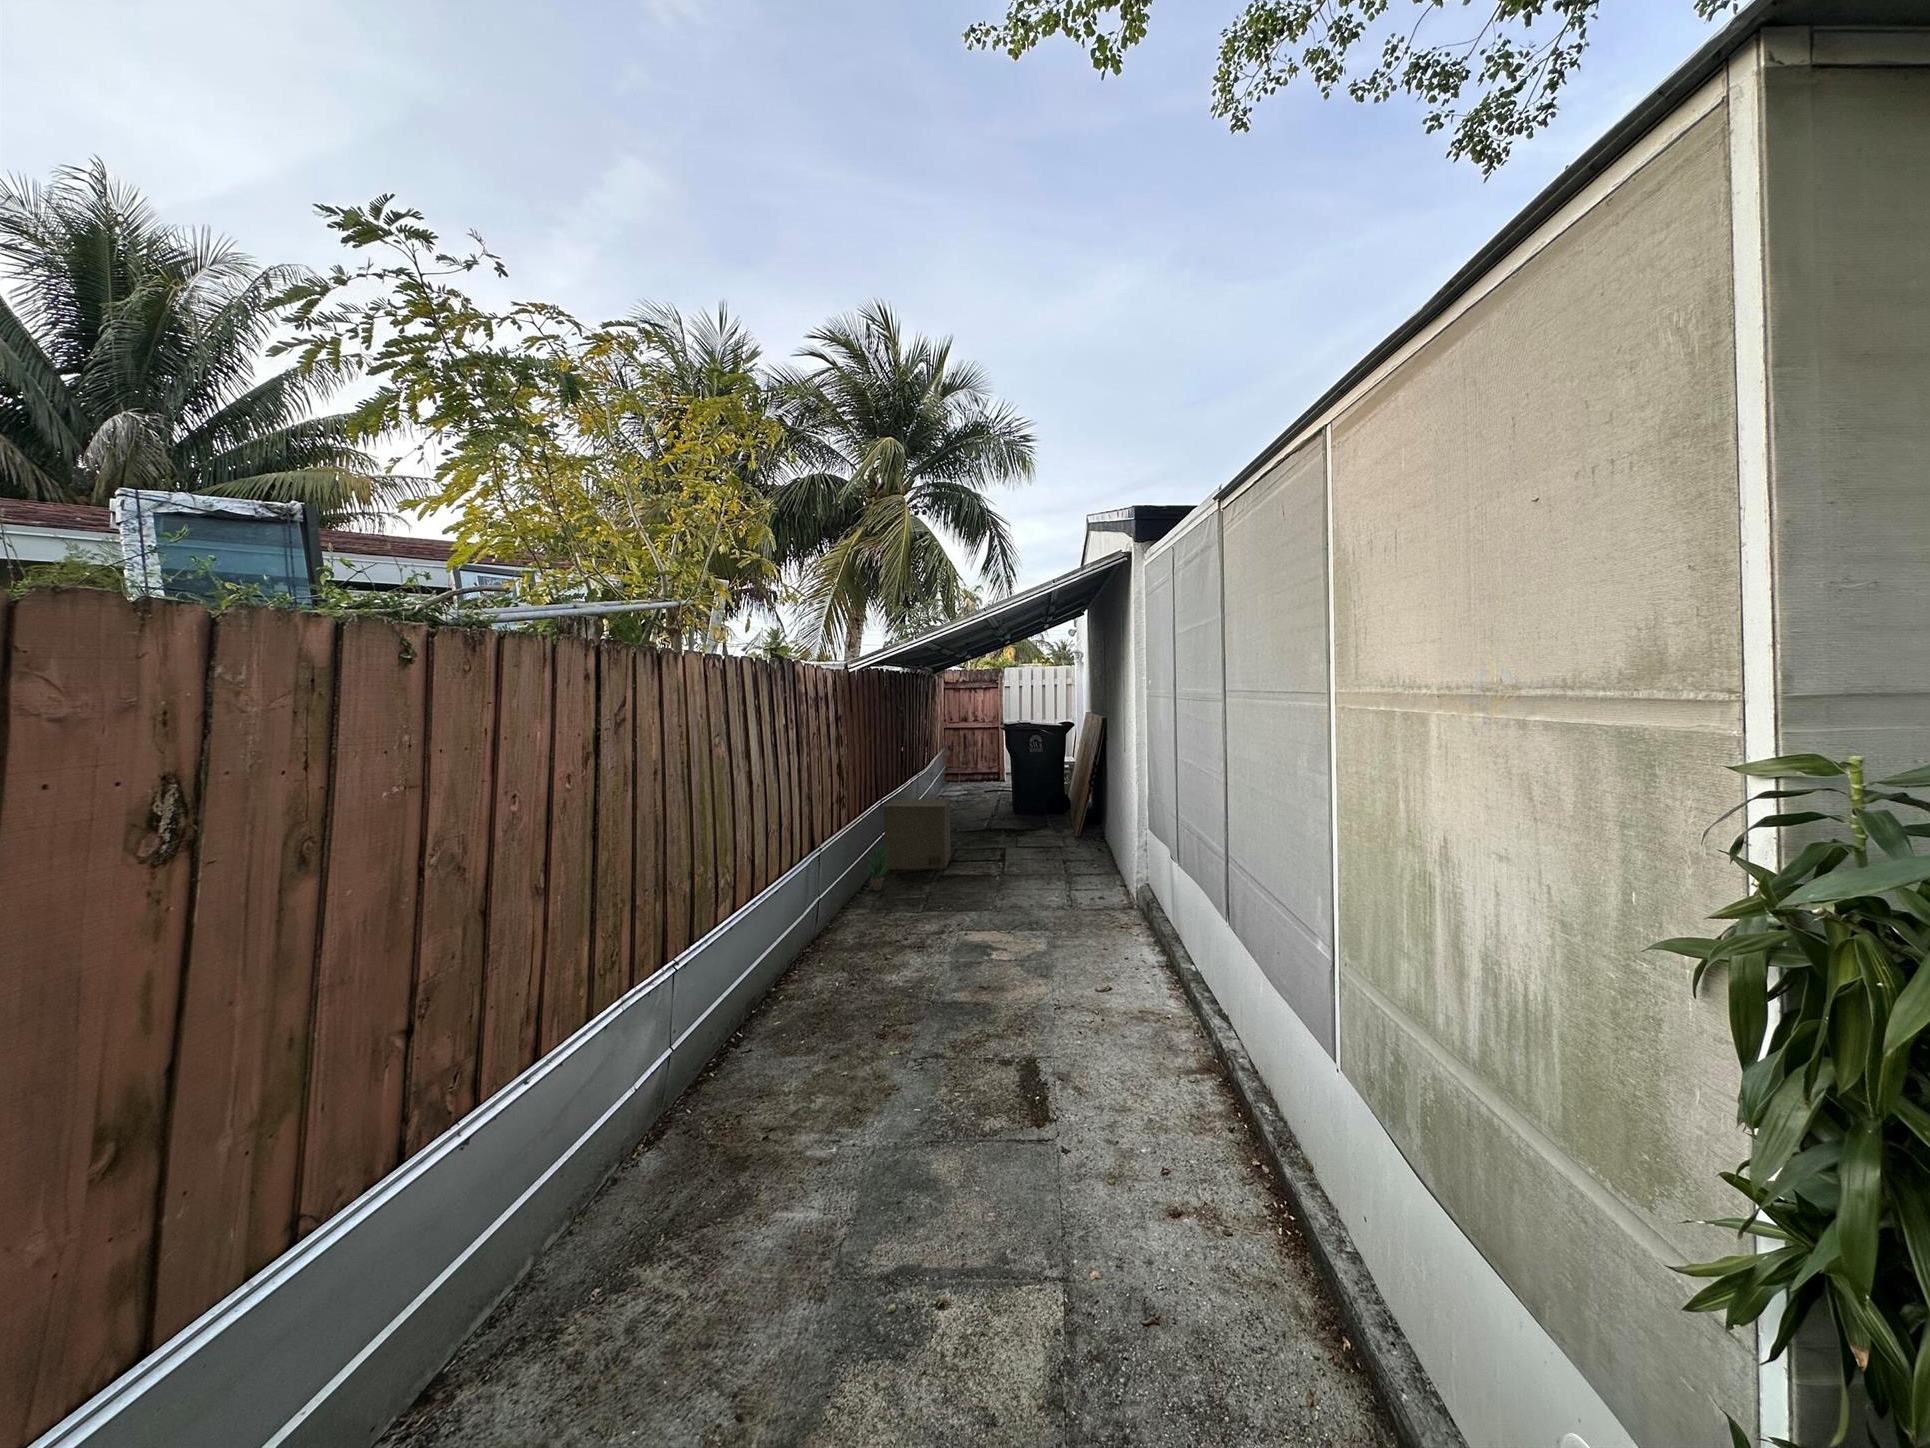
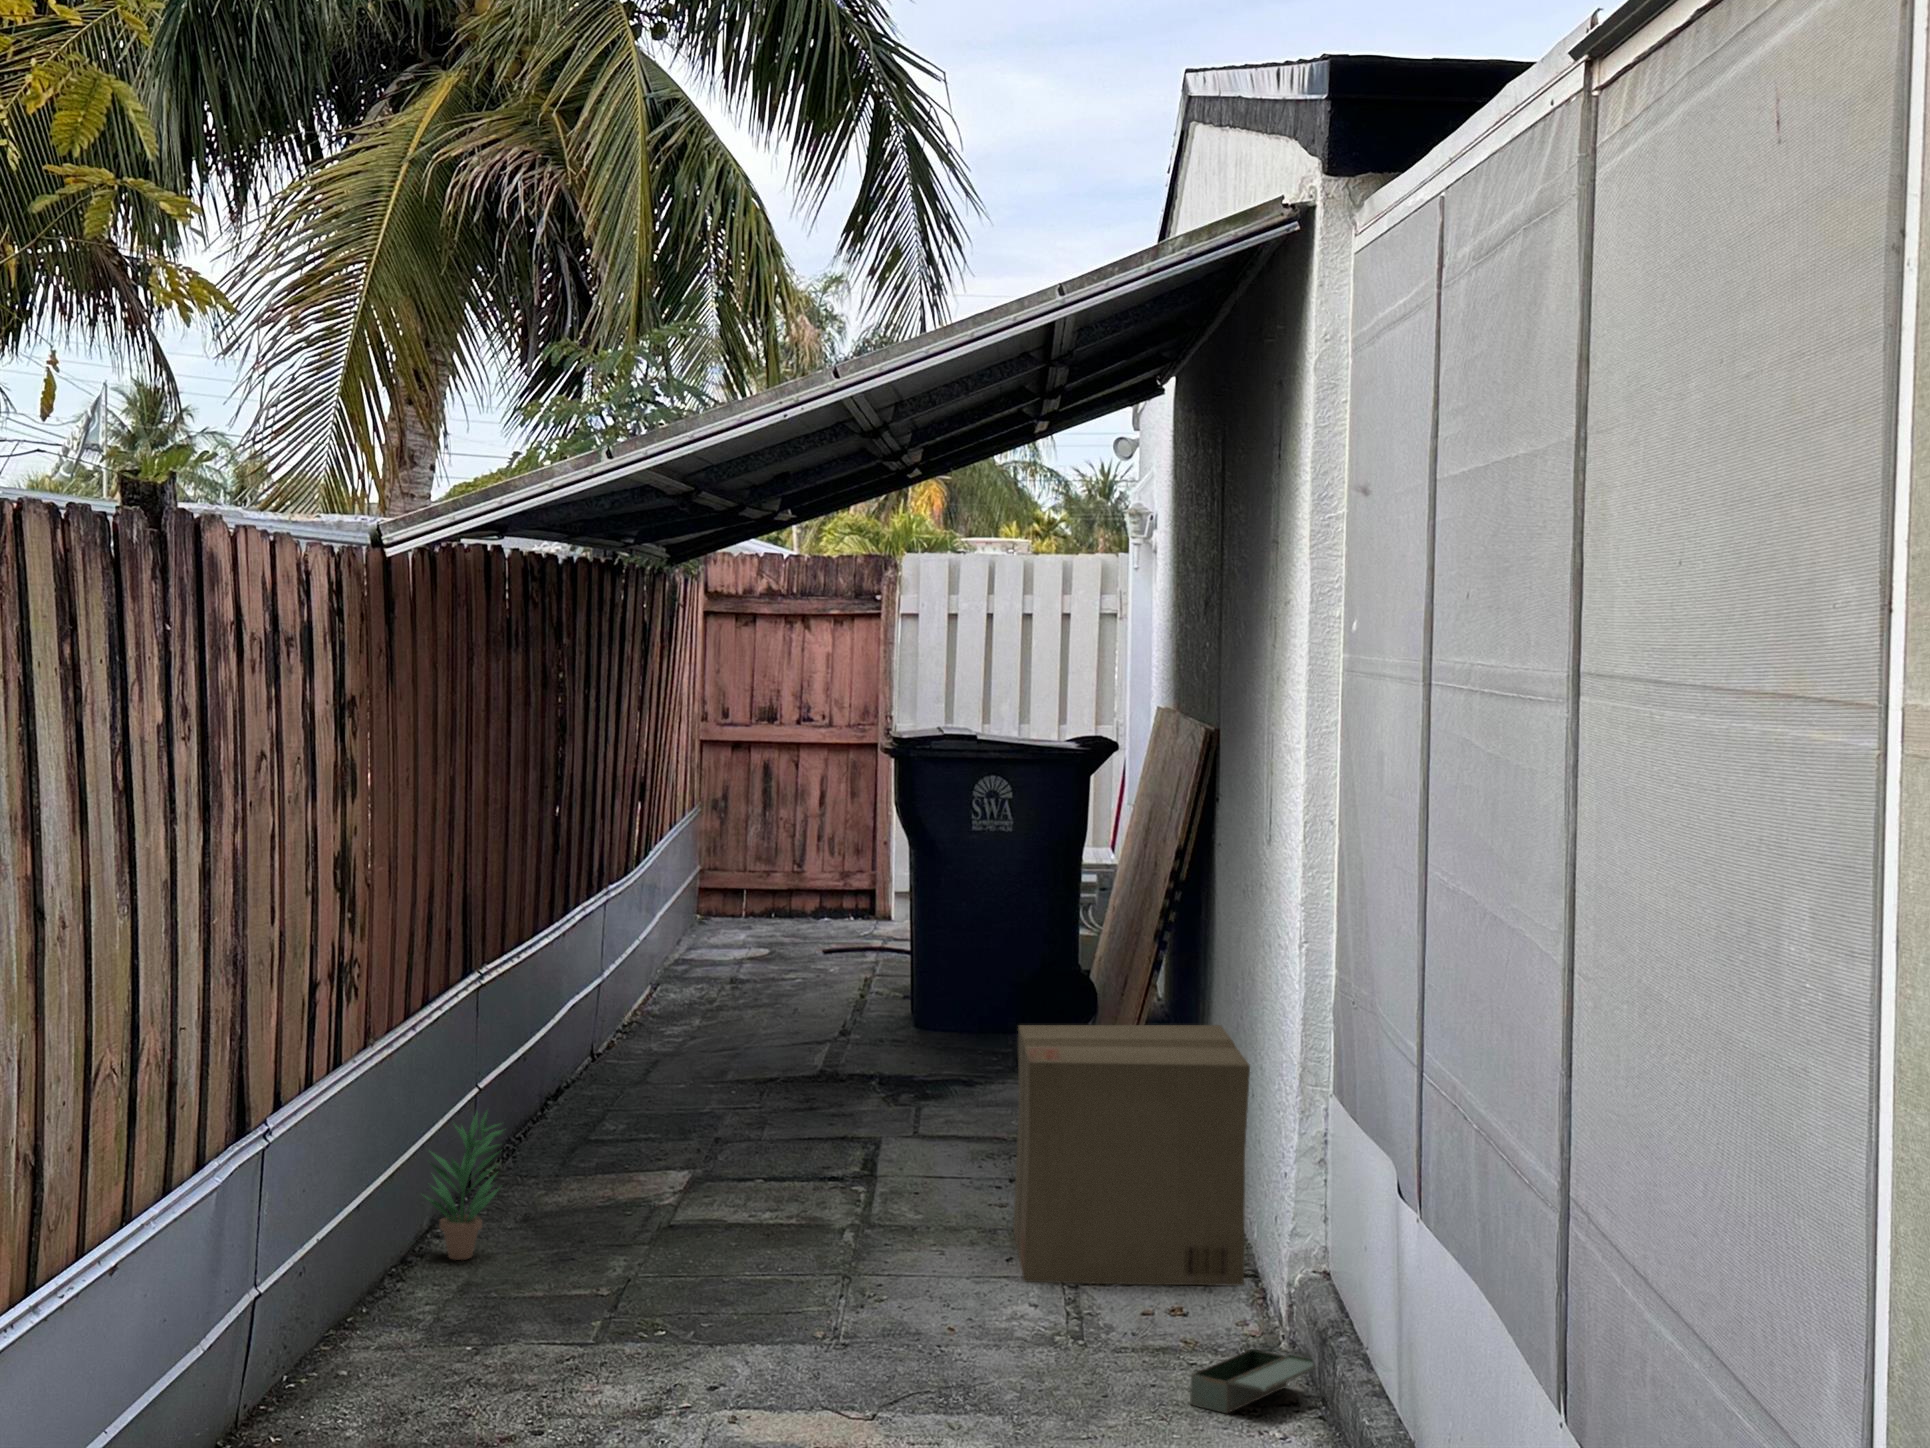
cardboard box: present [883,799,951,869] -> present [1013,1025,1250,1286]
toolbox: none [1107,909,1148,928] -> present [1190,1349,1318,1413]

